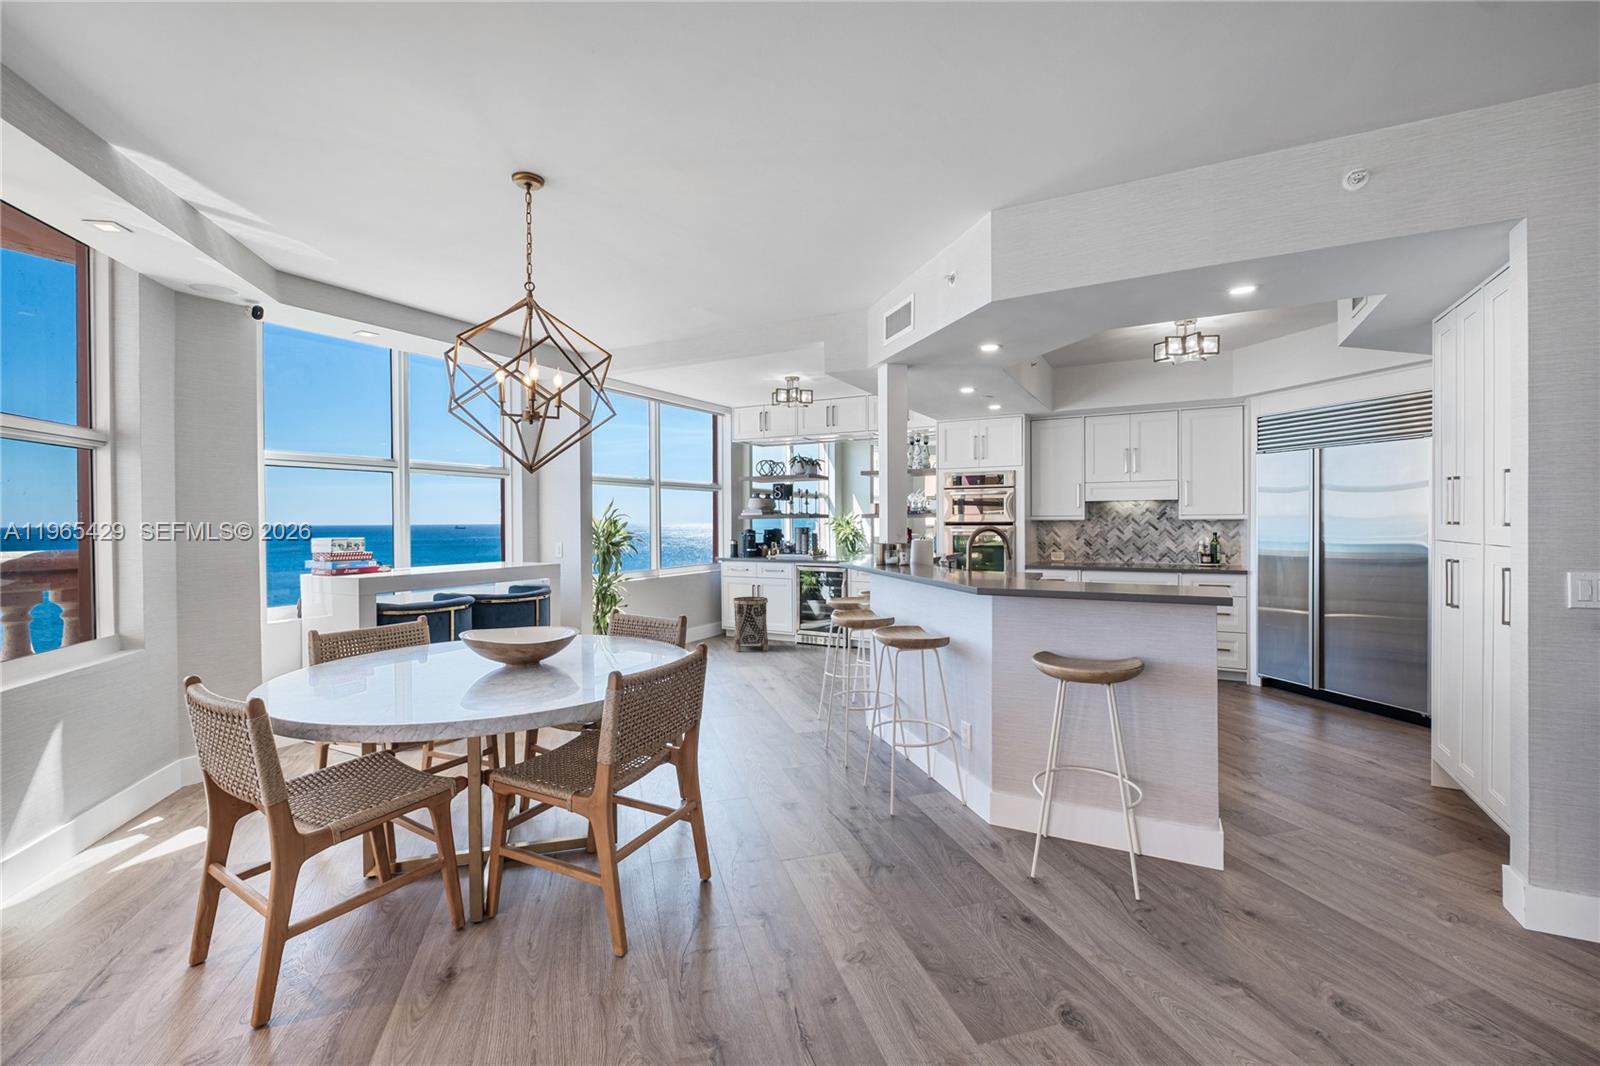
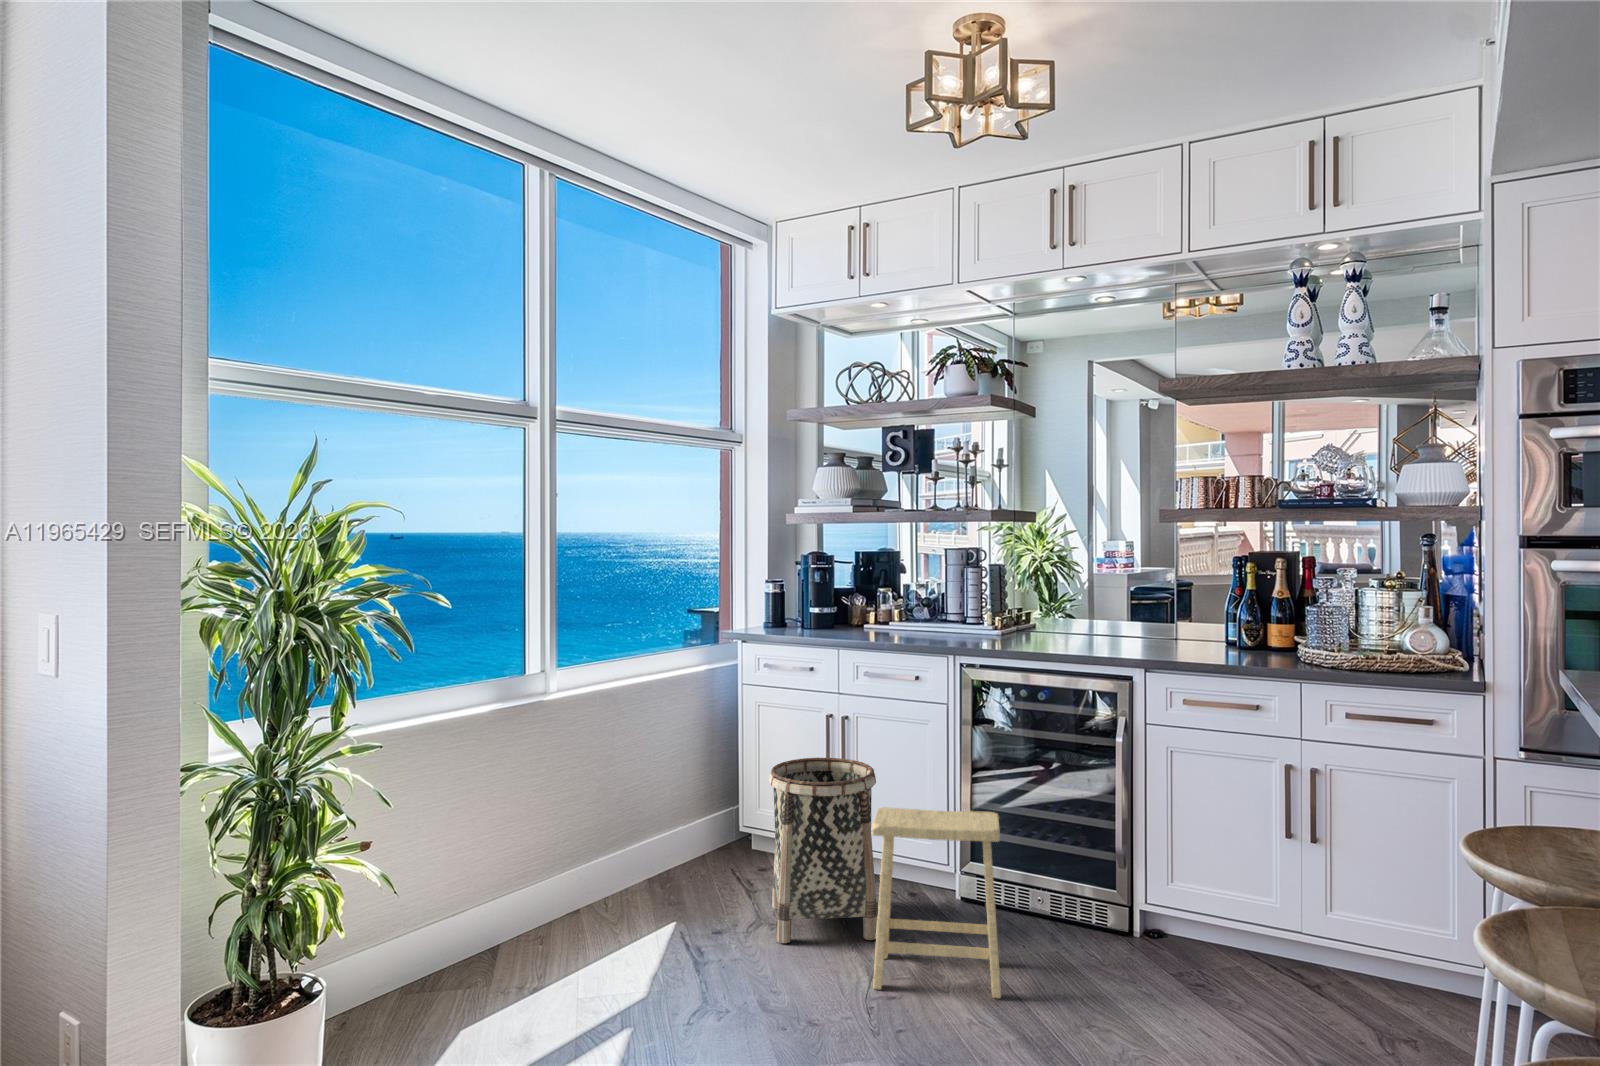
footstool: none [765,606,805,658] -> present [872,807,1001,998]

